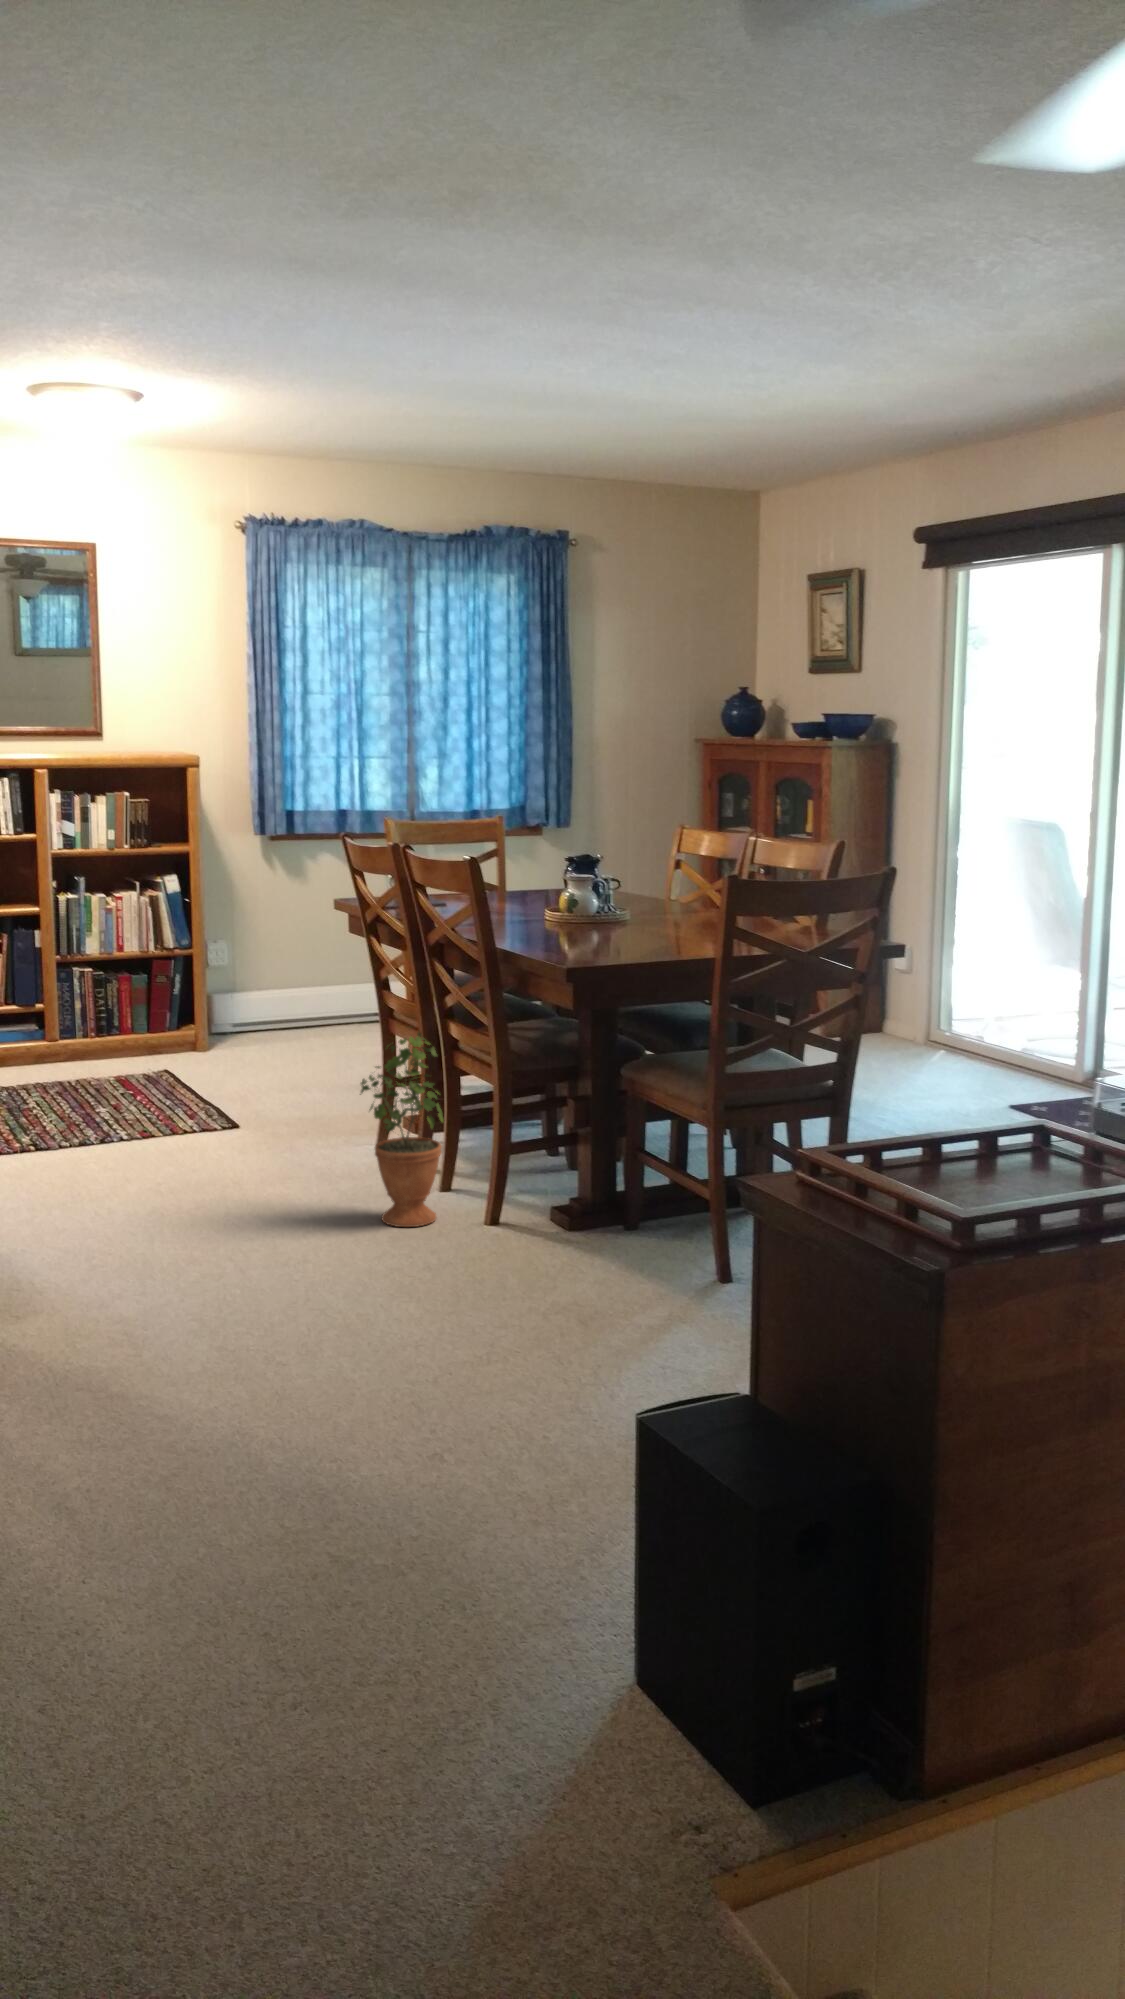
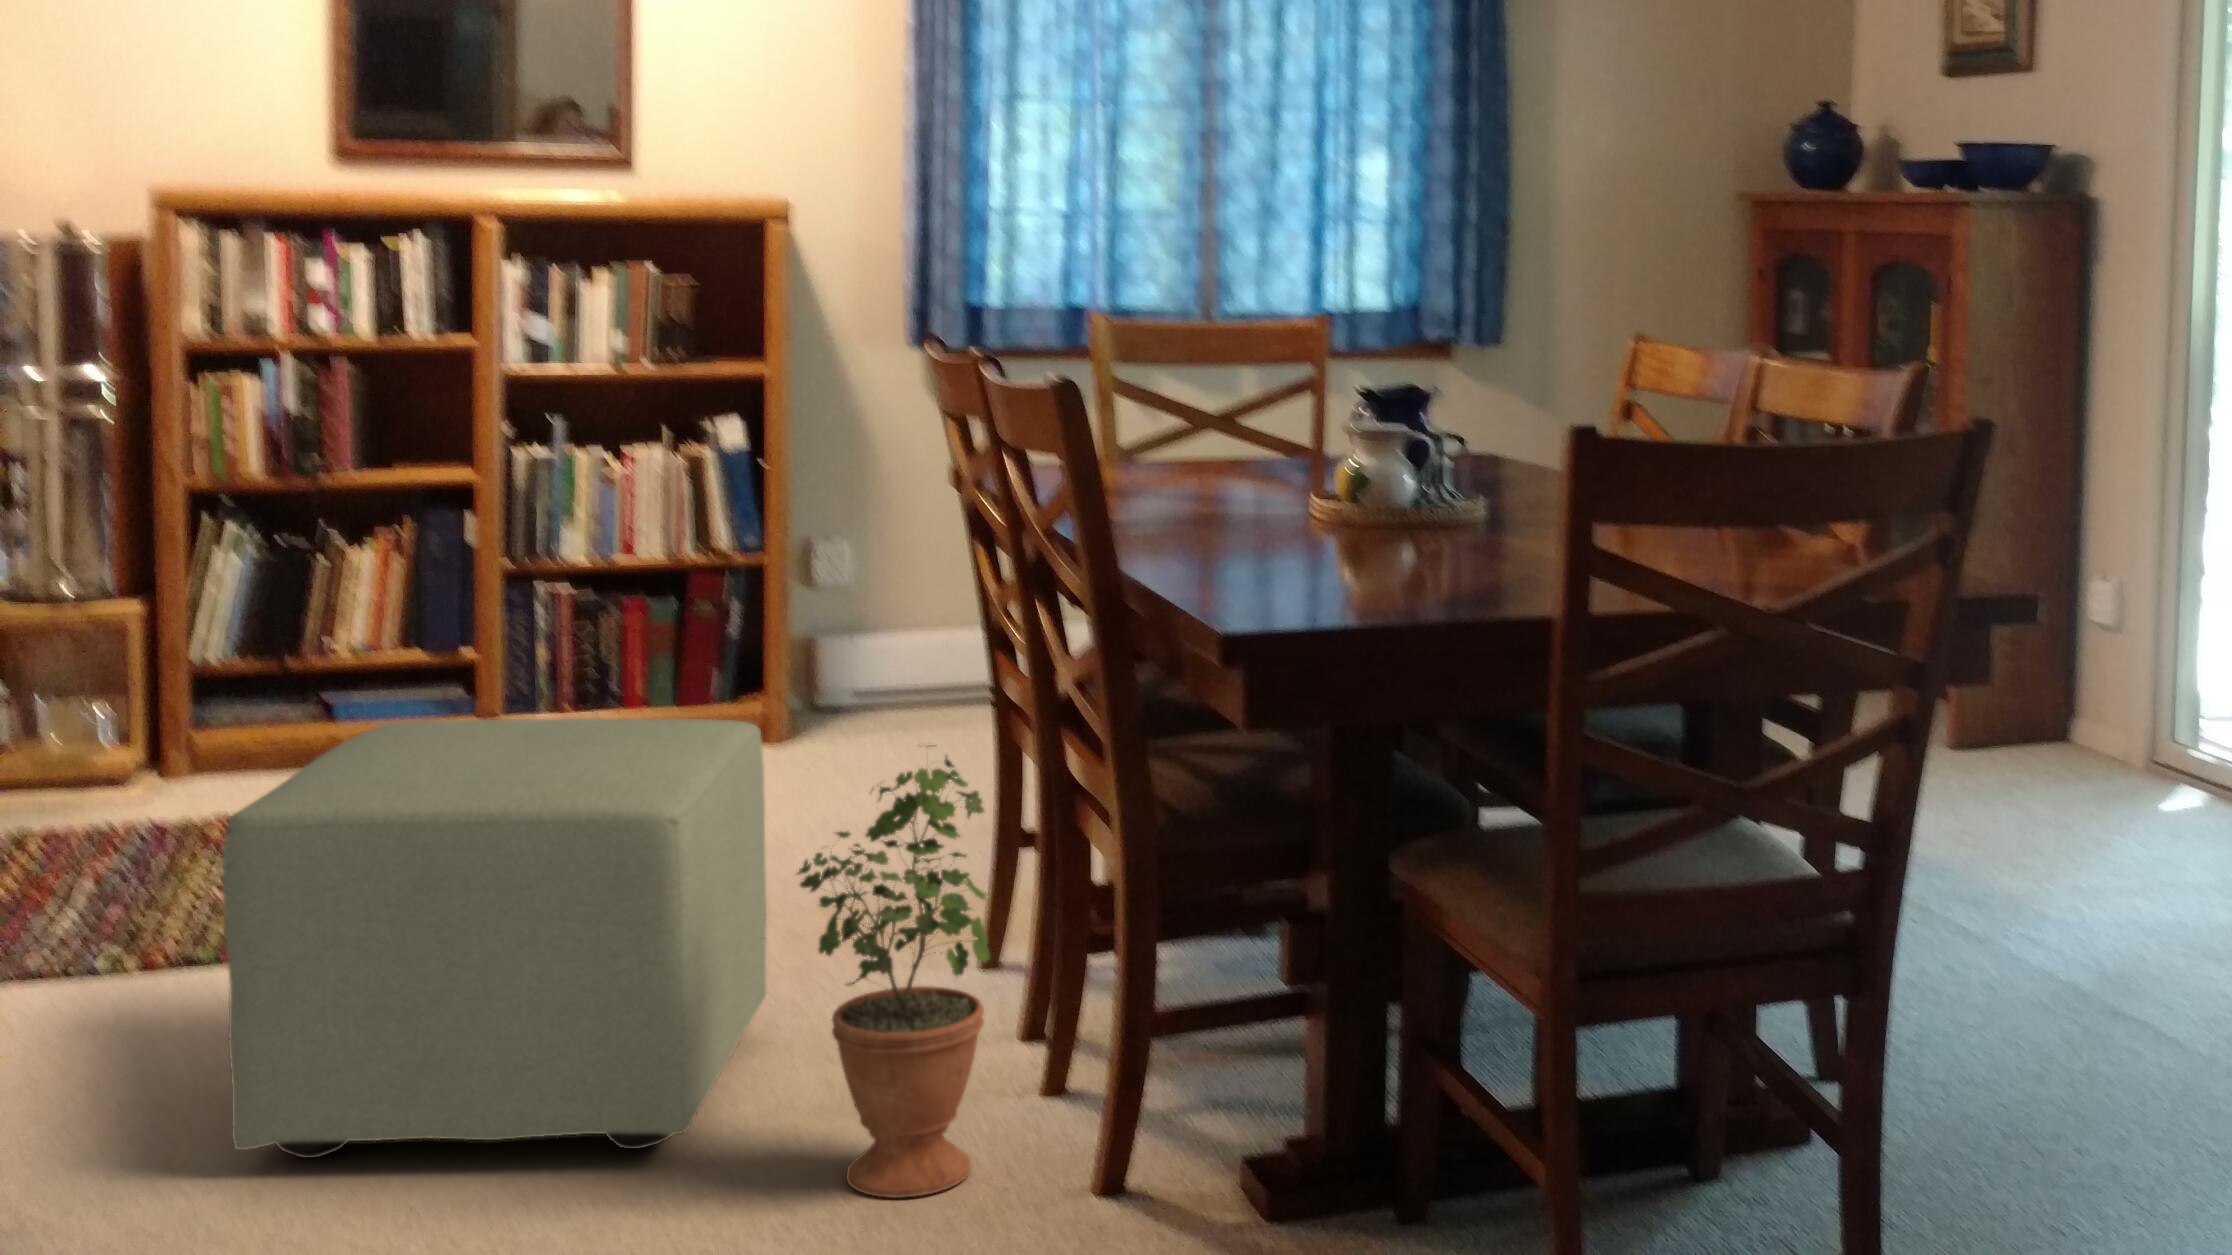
ottoman: none [97,1023,308,1222] -> present [222,718,767,1158]

